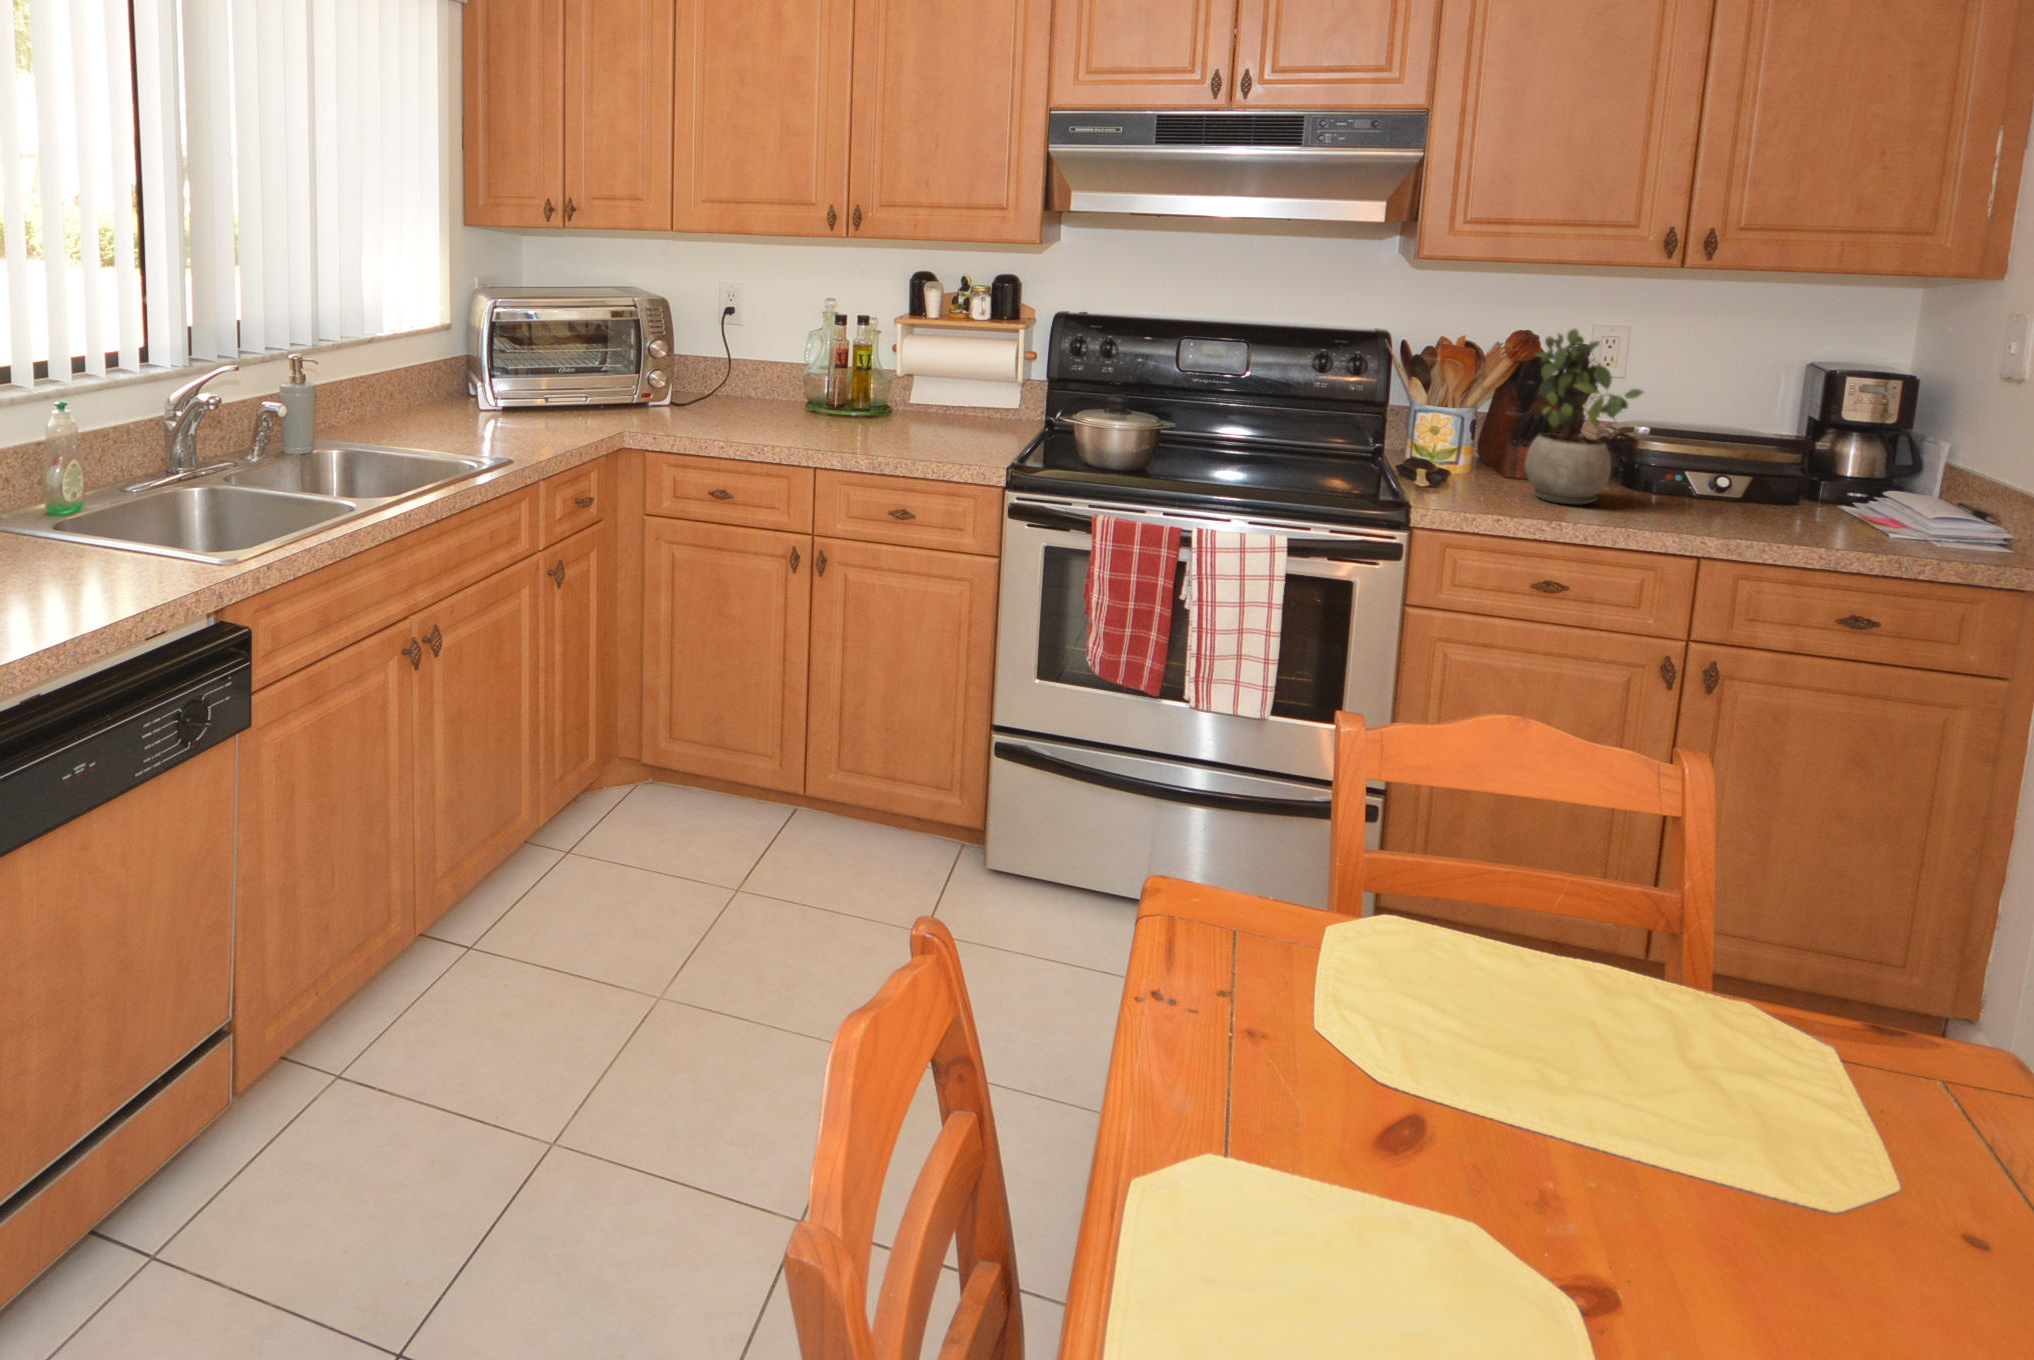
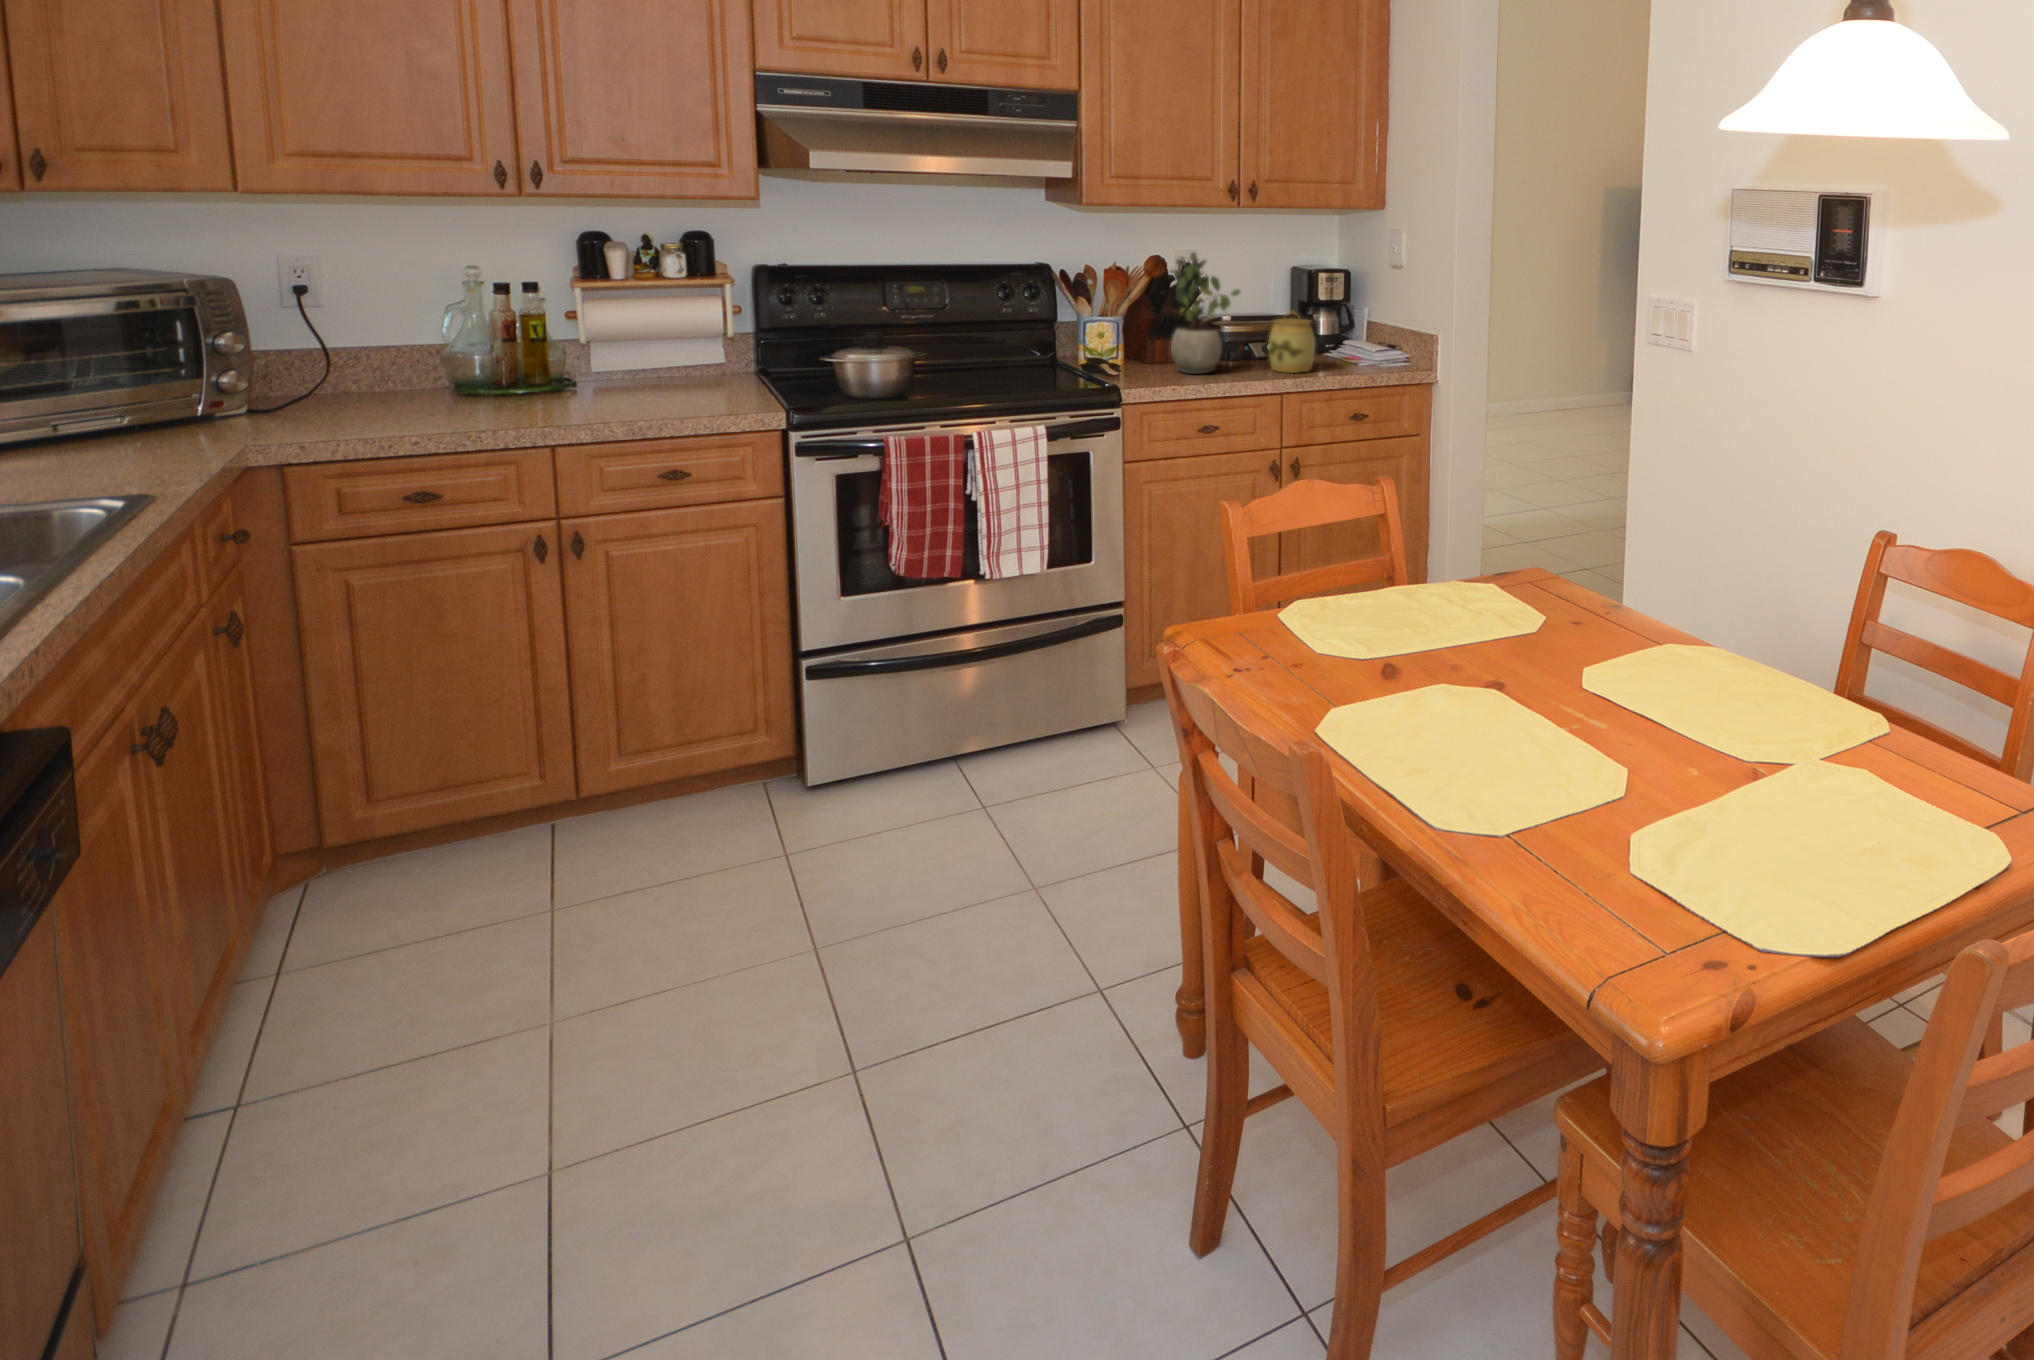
jar: none [1699,430,1795,531] -> present [1268,311,1315,373]

